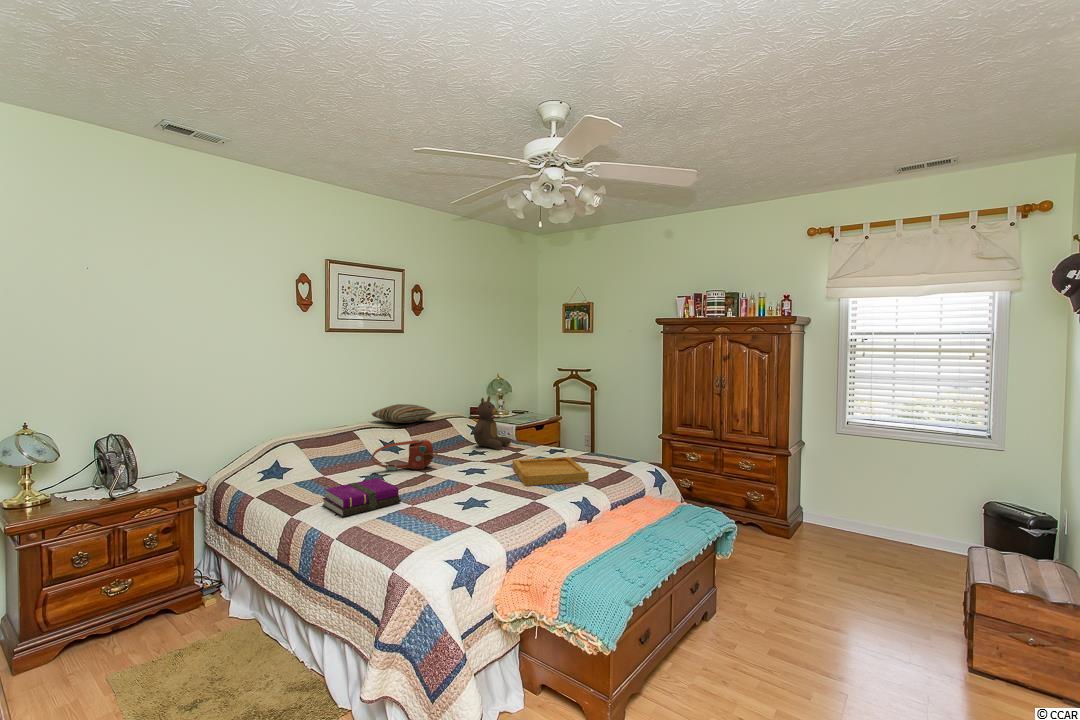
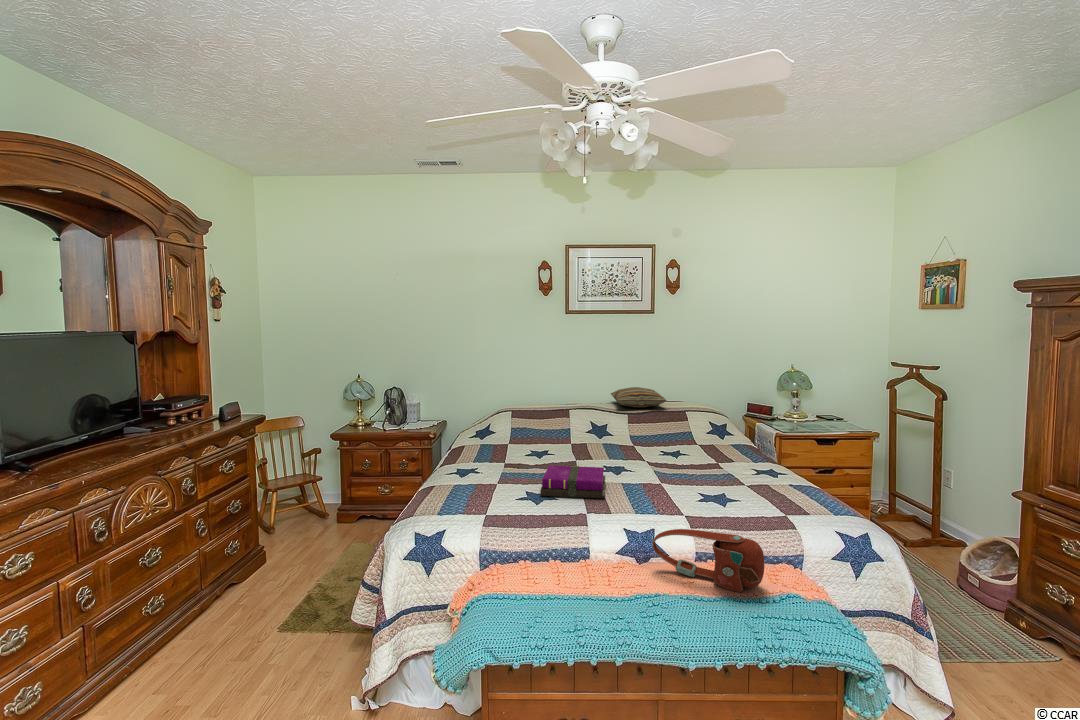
teddy bear: present [474,396,511,449] -> none [680,389,731,454]
handbag: present [372,439,434,470] -> present [653,529,764,592]
tray: present [513,457,589,486] -> none [629,466,738,516]
notebook: present [322,478,401,517] -> present [541,465,605,498]

